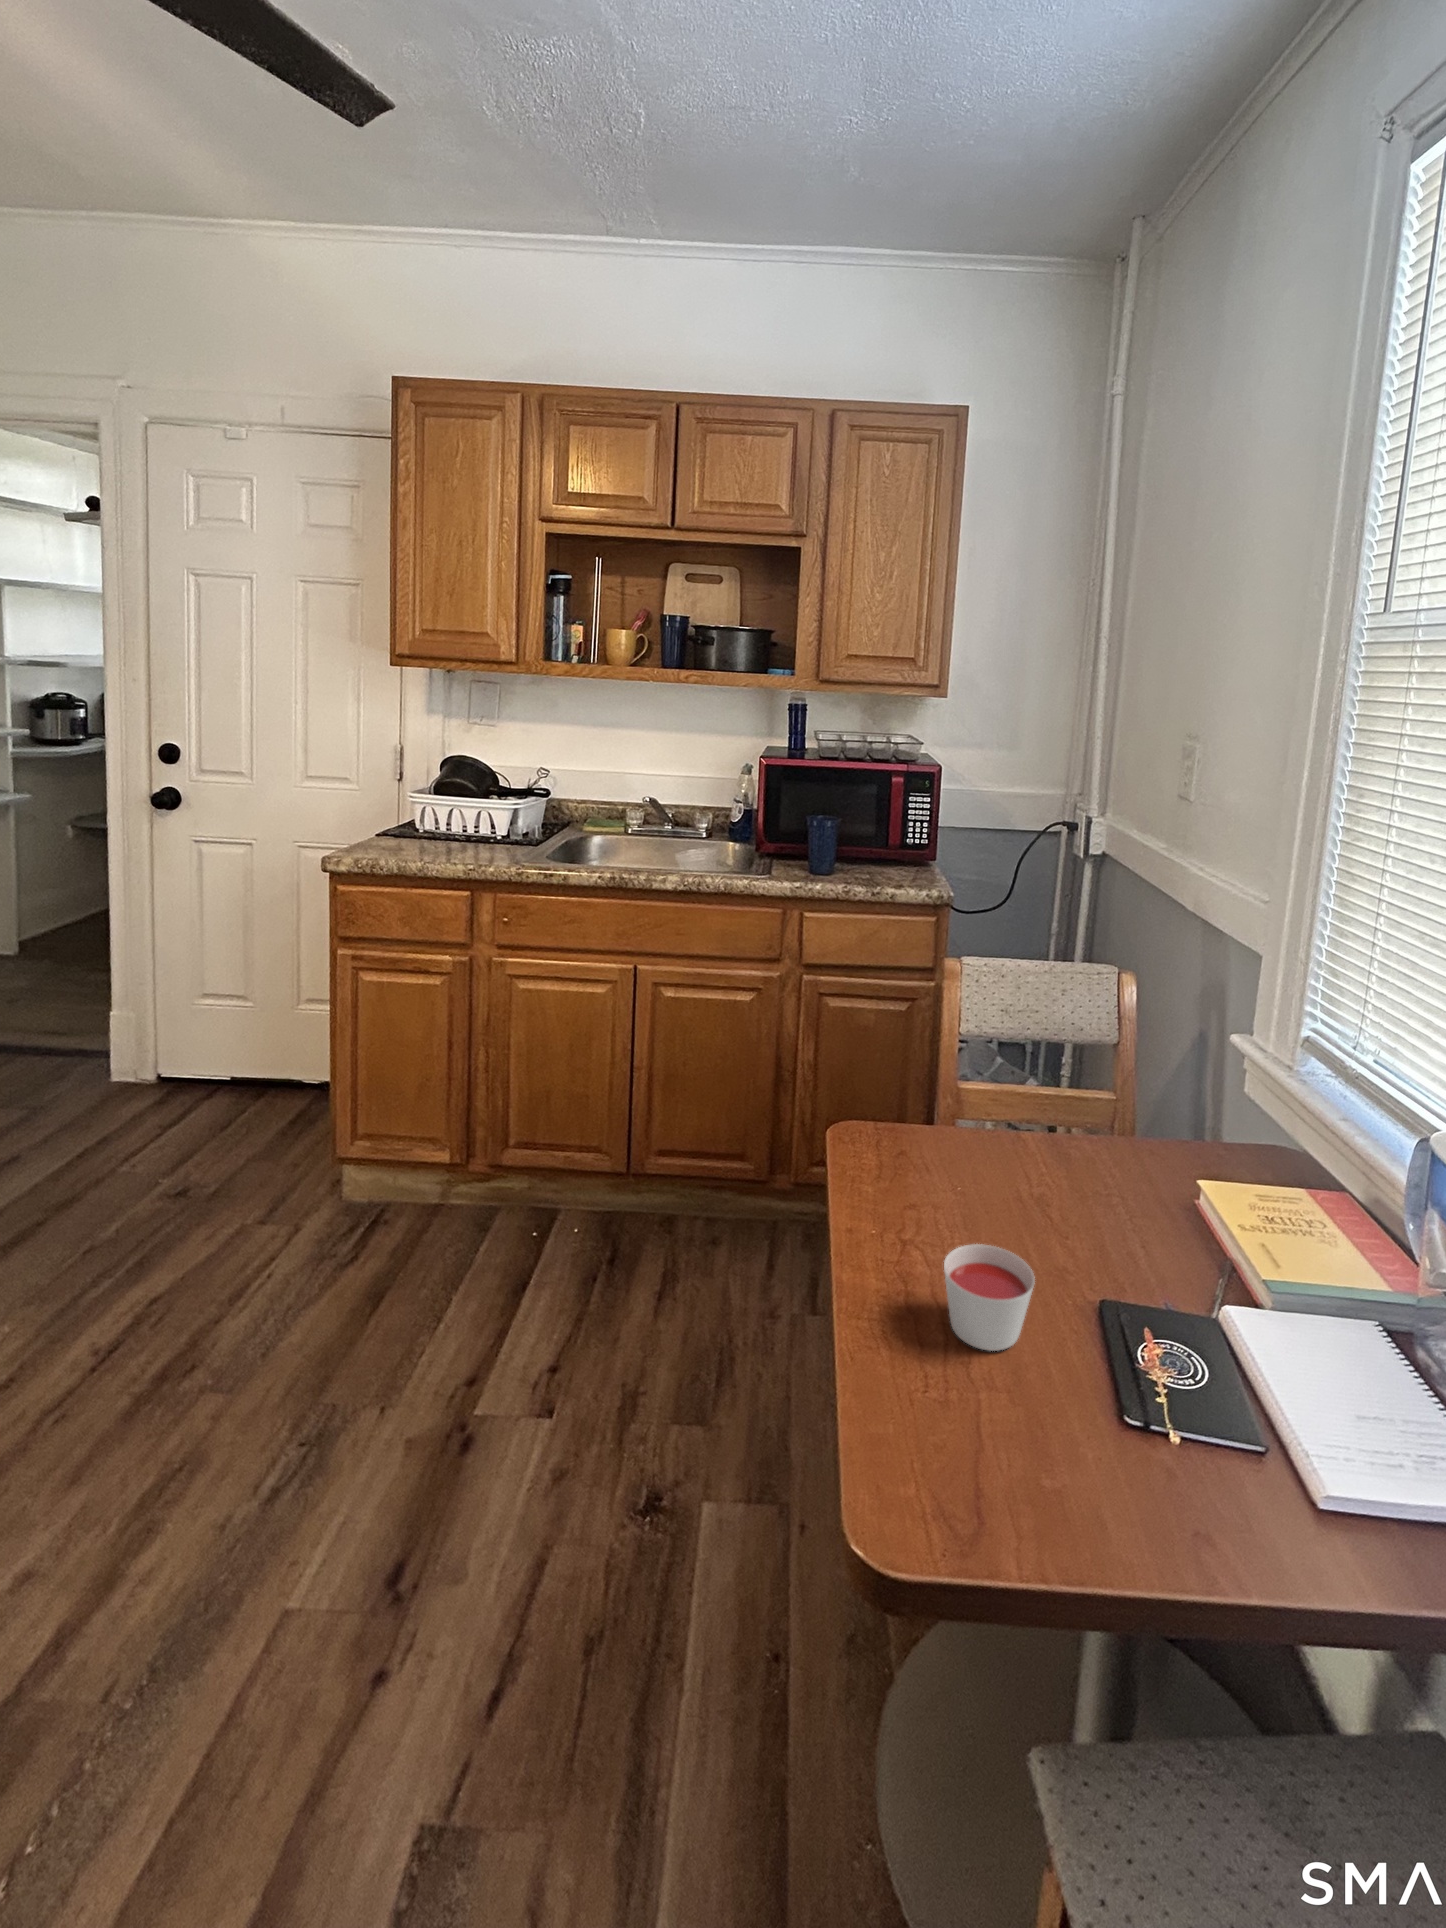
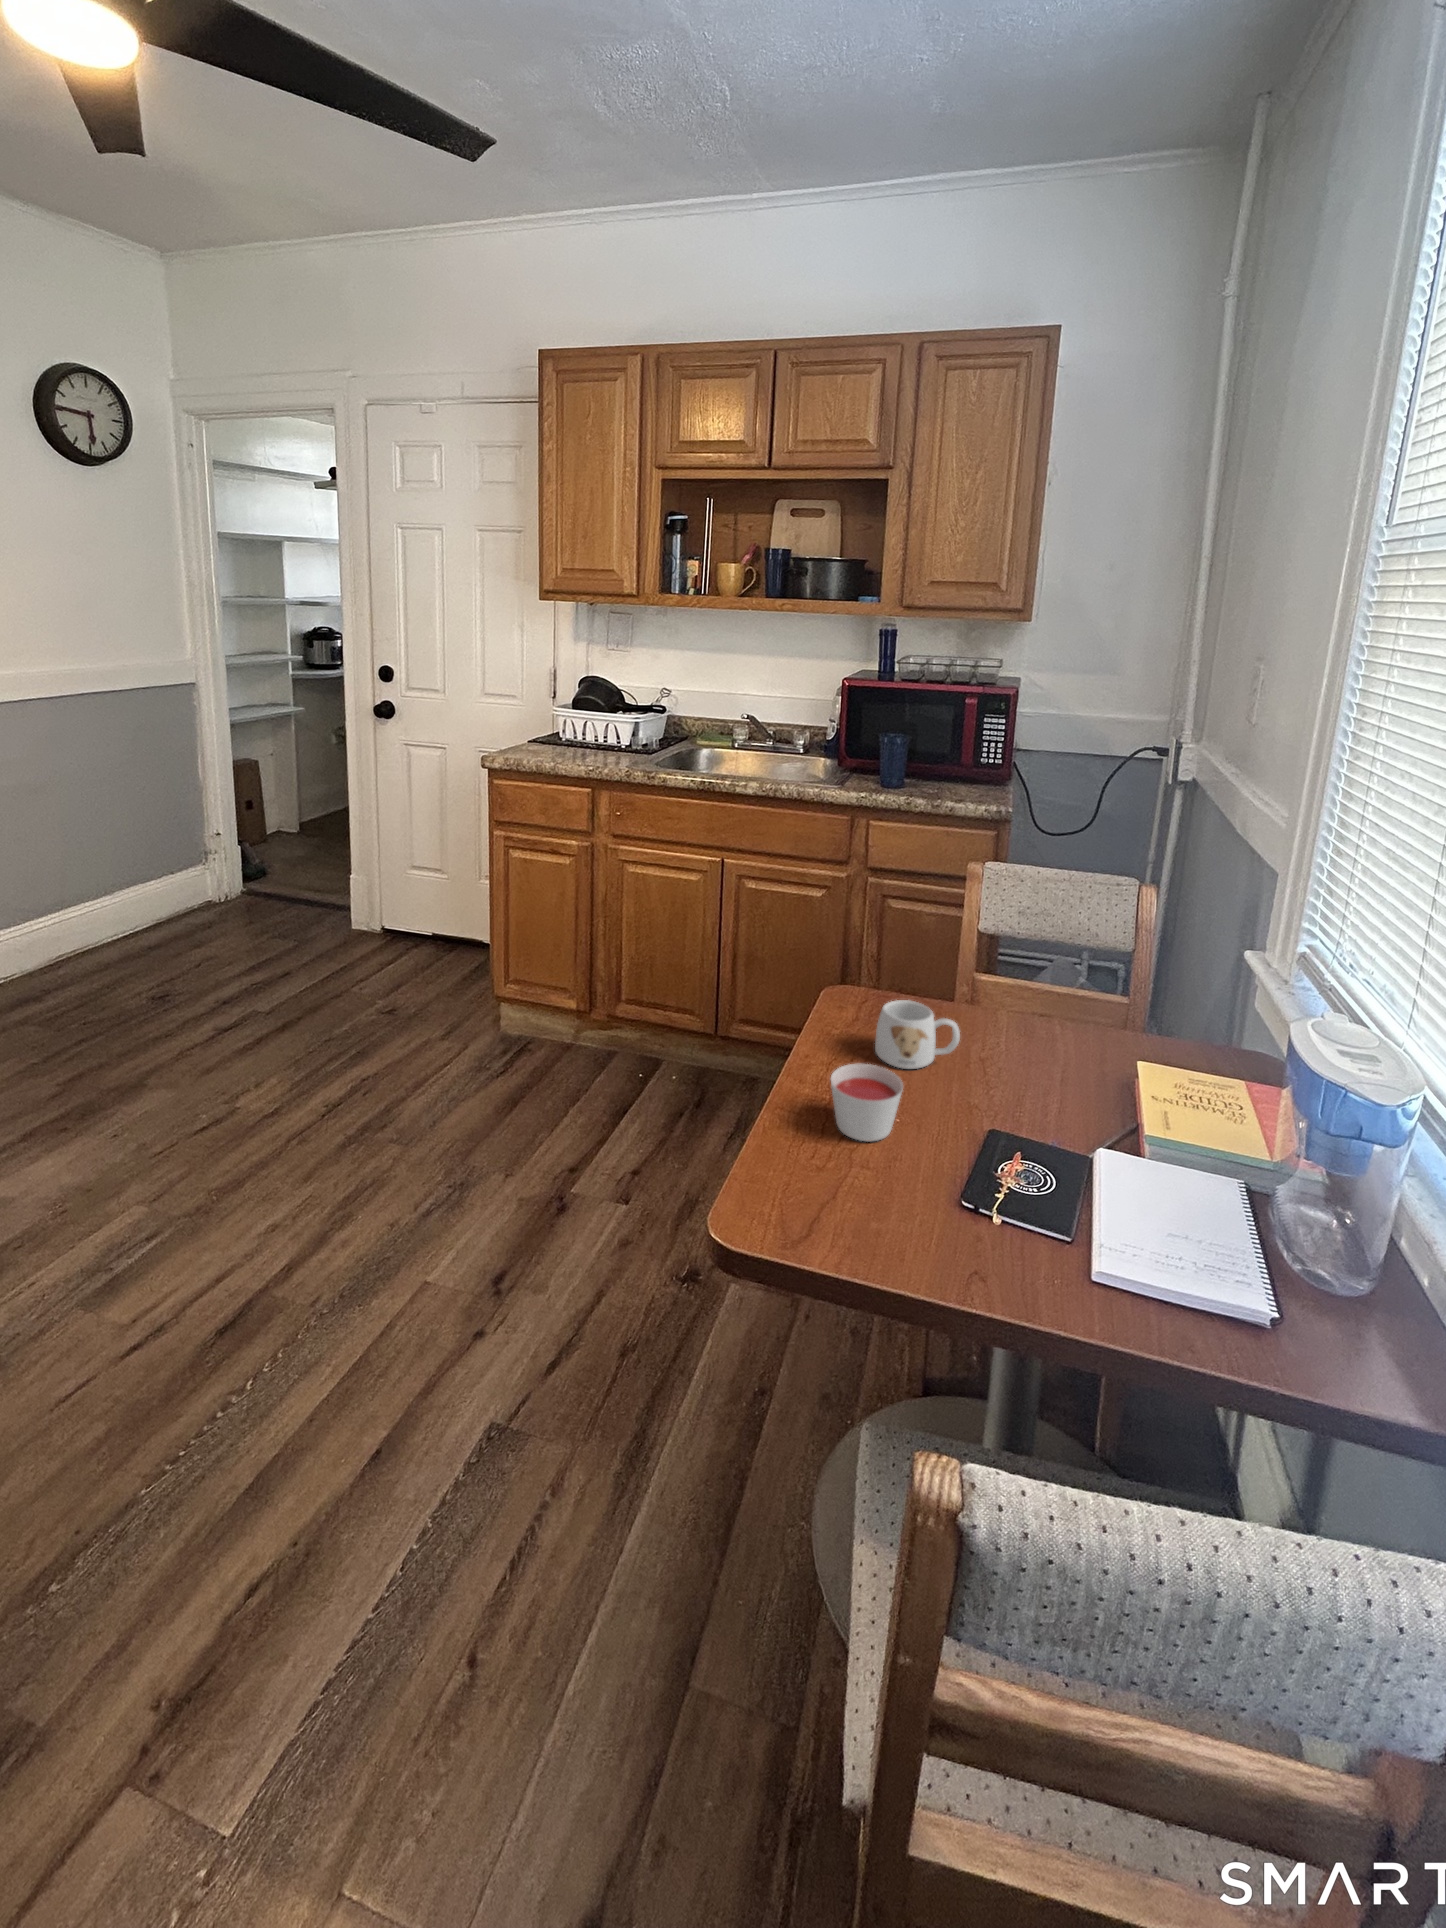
mug: none [941,1146,1040,1233] -> present [875,1000,960,1069]

